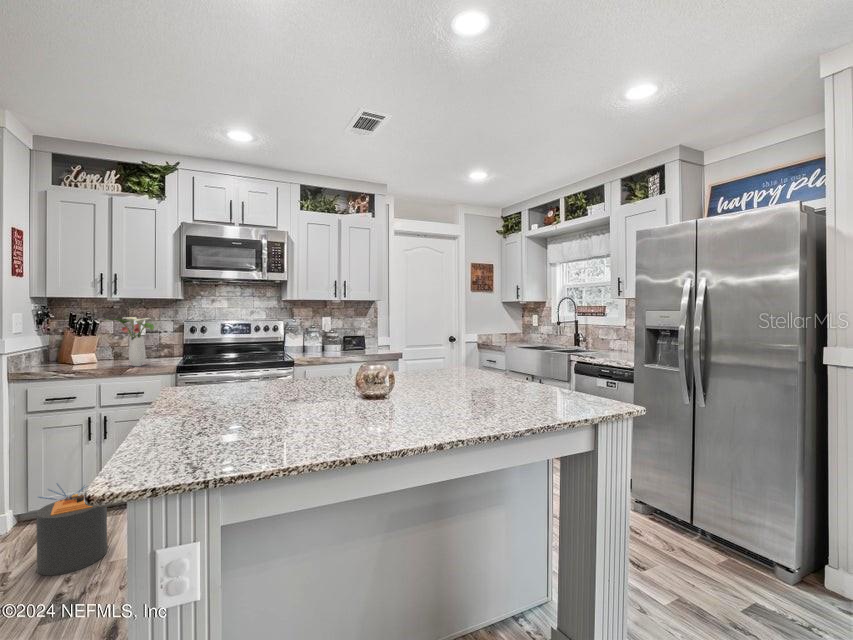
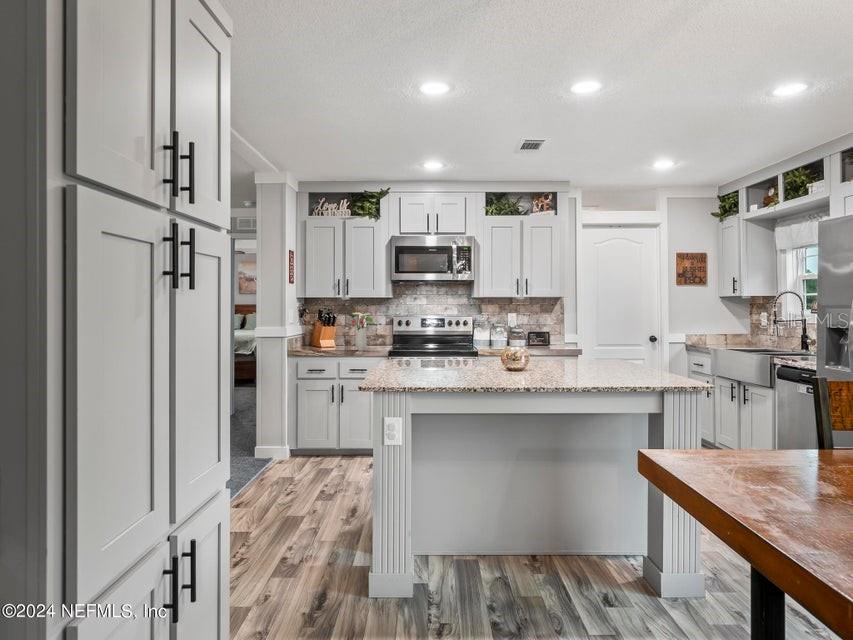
trash can: present [37,484,107,575] -> none [306,423,345,483]

